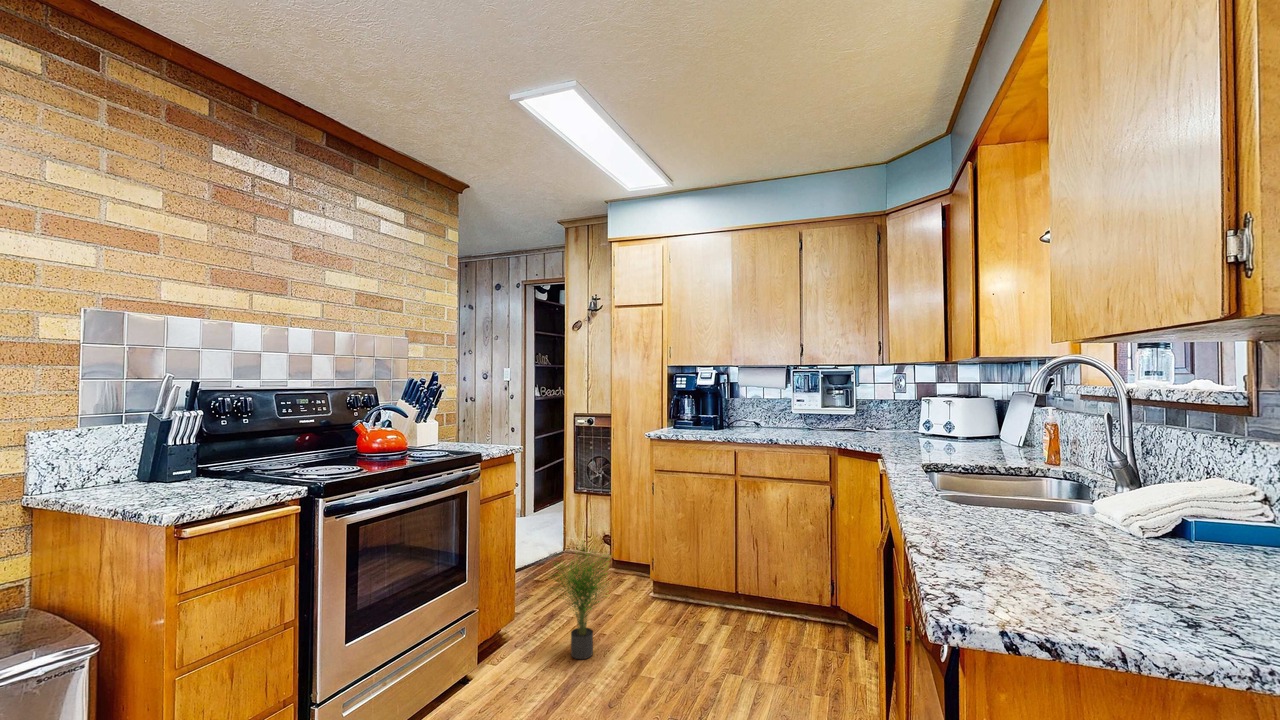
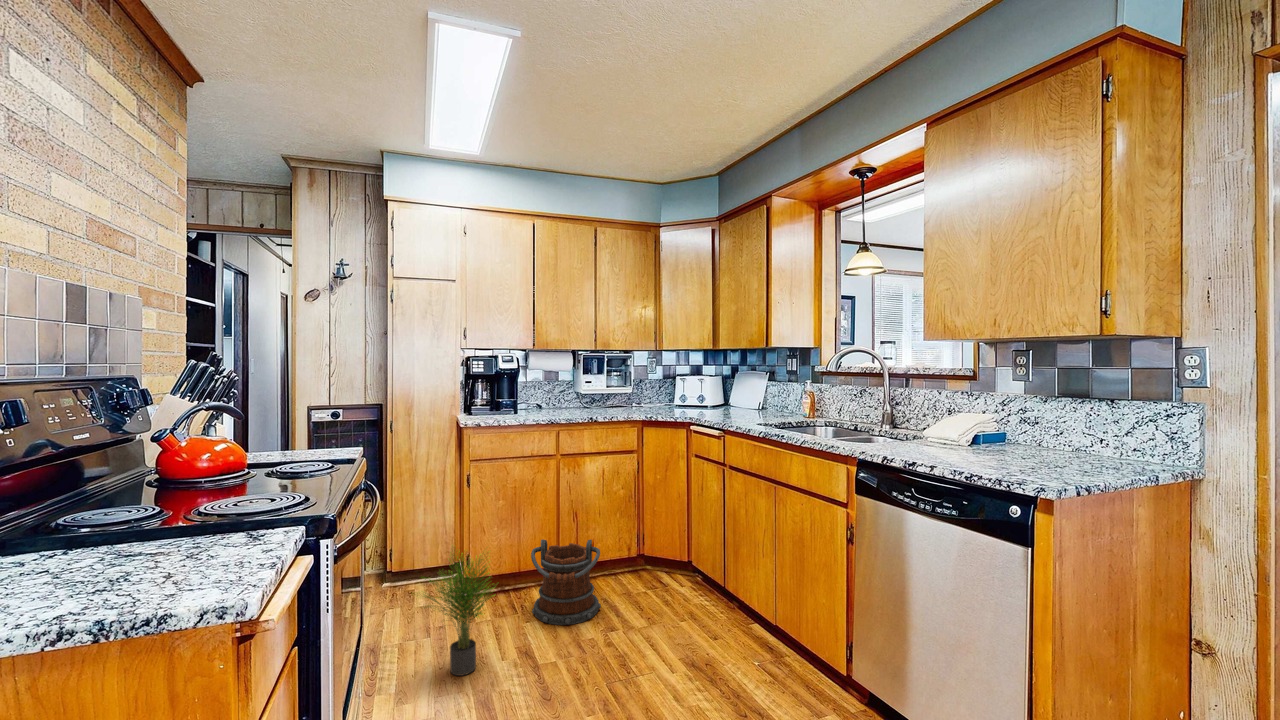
bucket: none [680,559,752,655] -> present [531,540,601,625]

